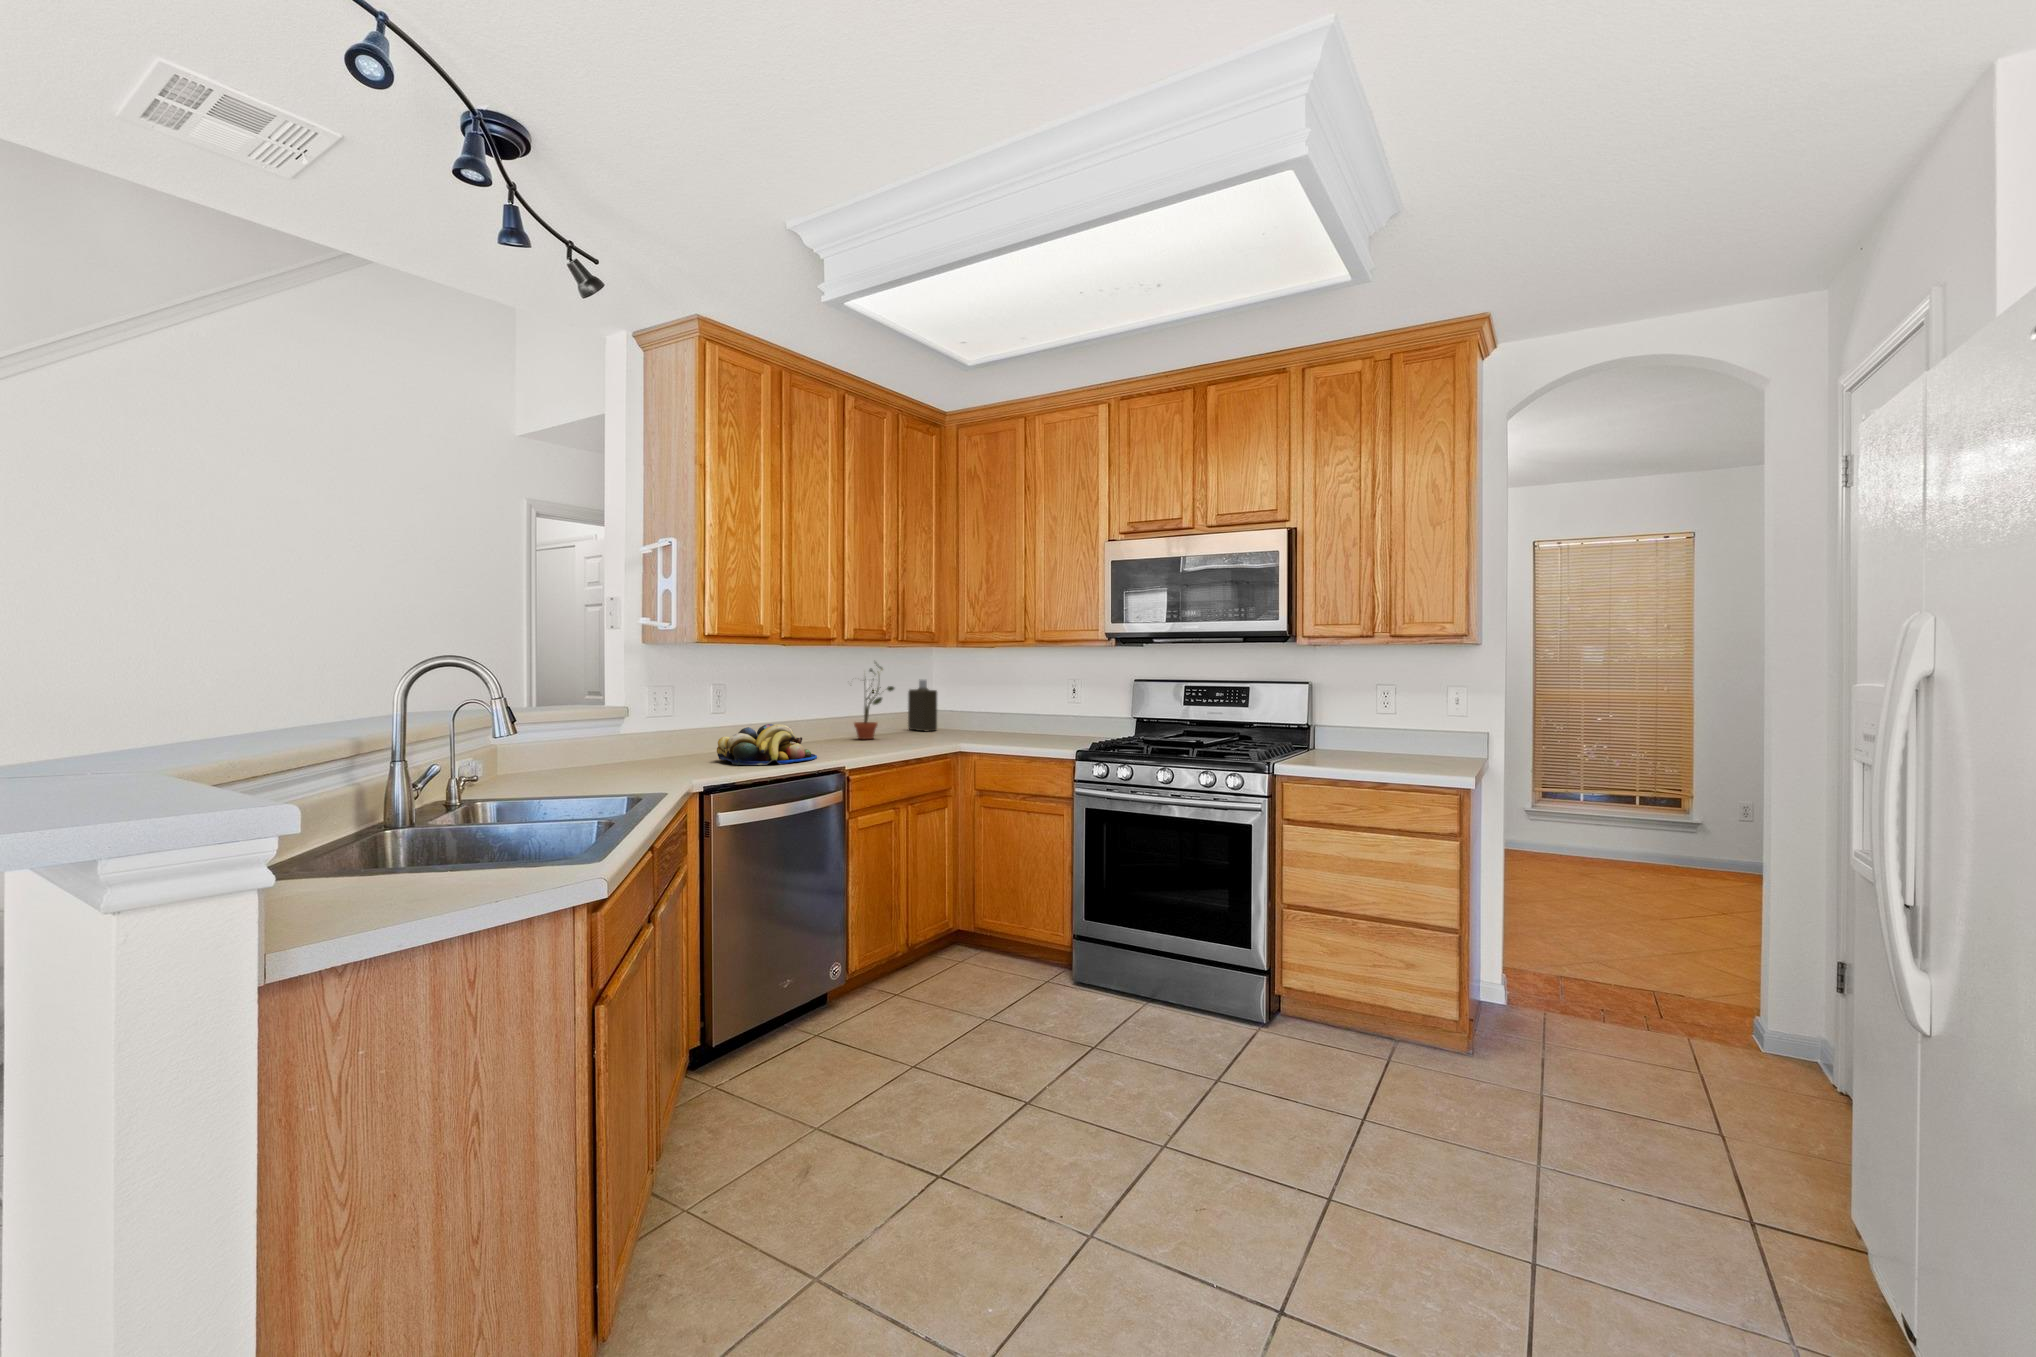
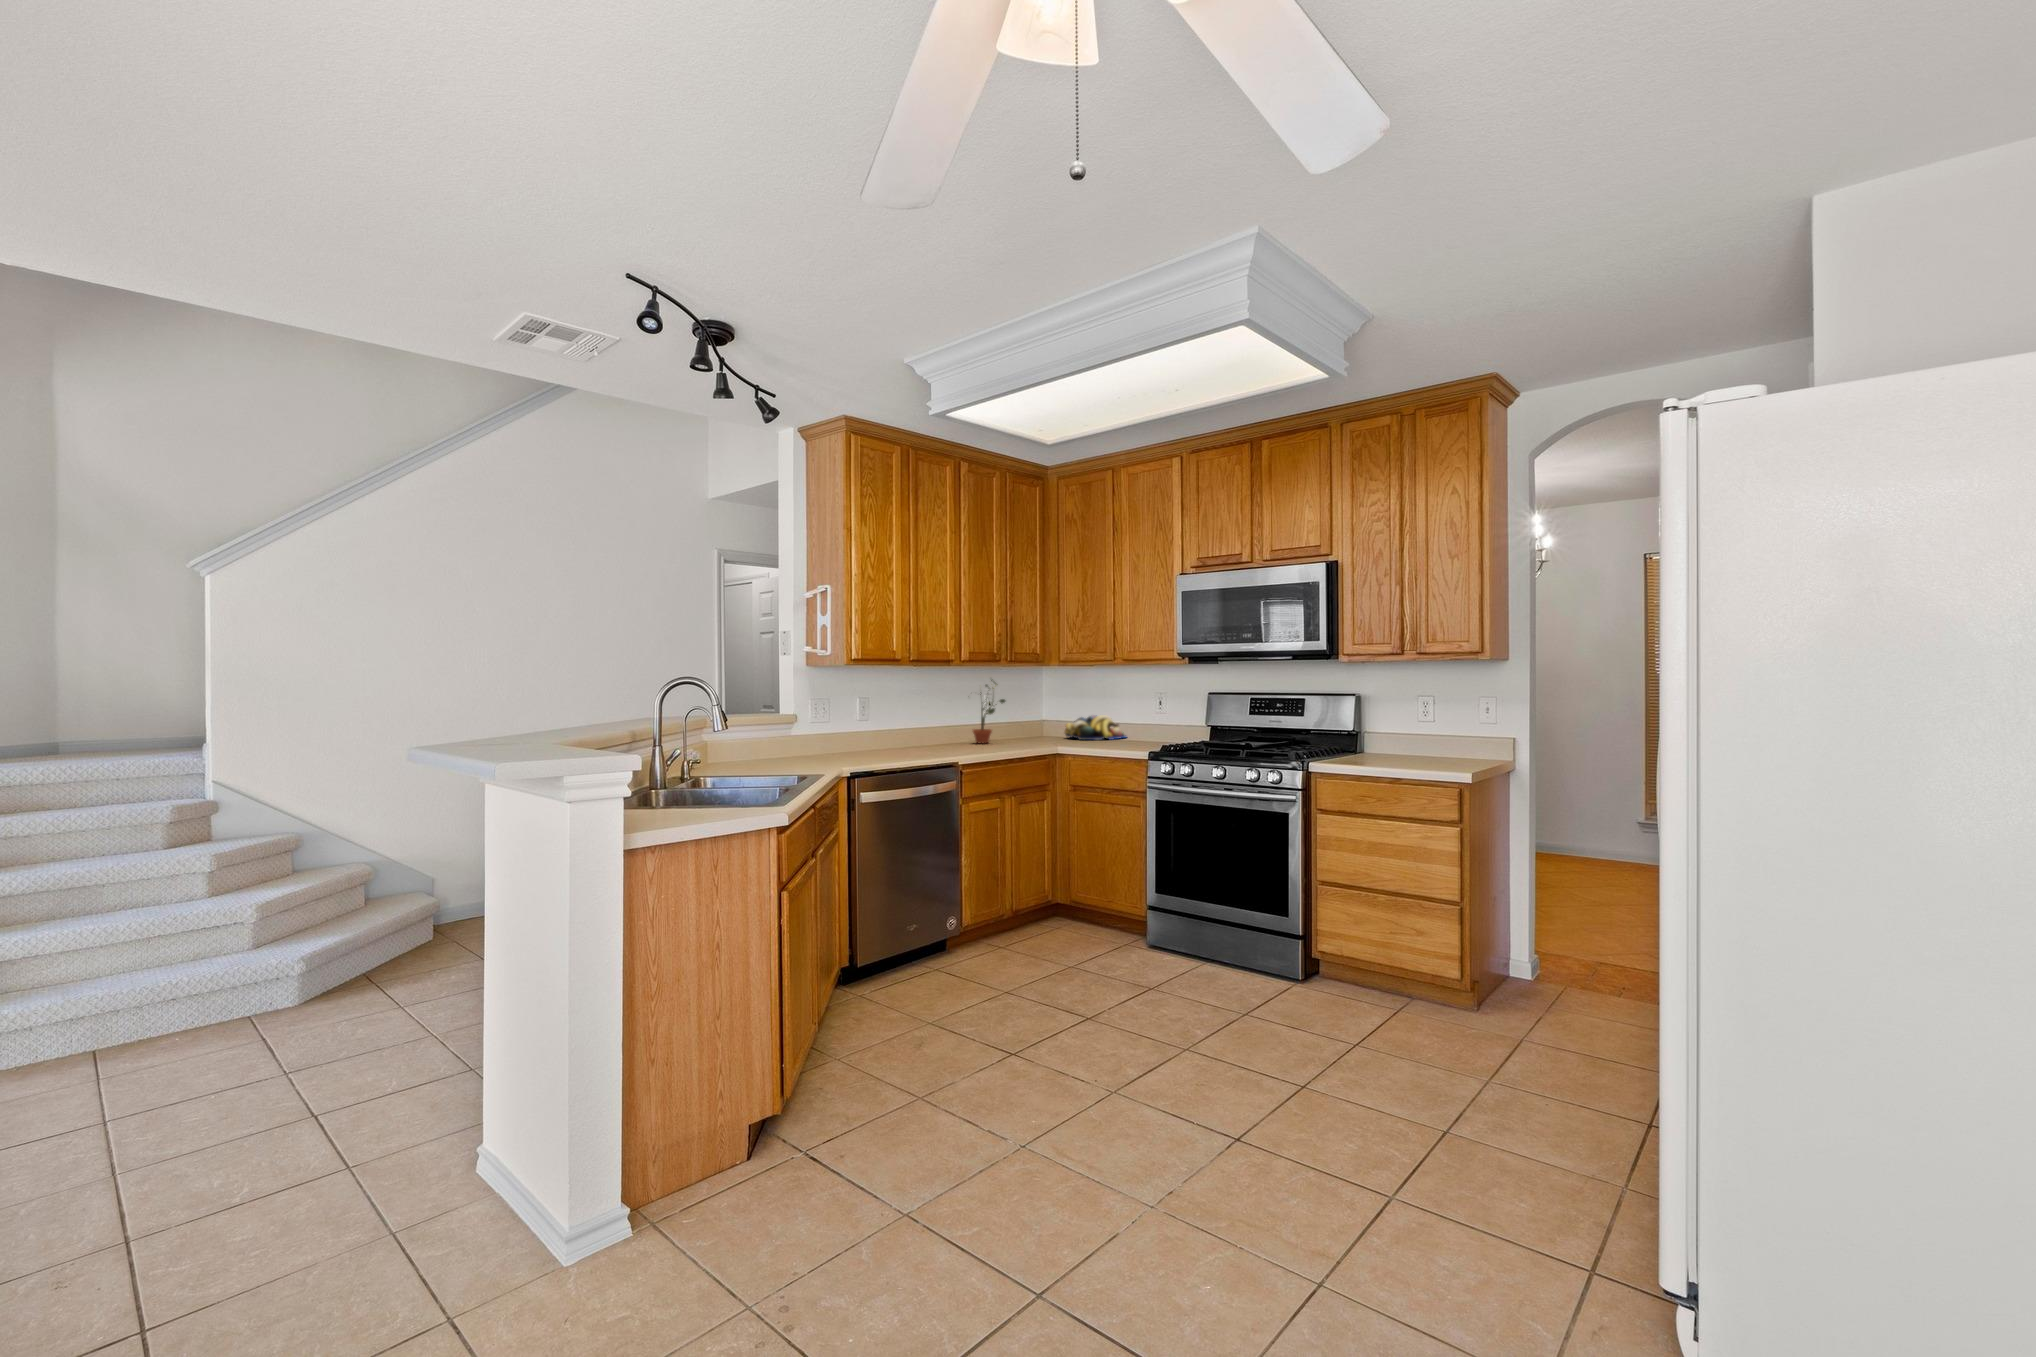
bottle: present [908,680,937,731] -> none [1021,694,1045,738]
fruit bowl: present [717,724,817,765] -> present [1065,715,1126,740]

